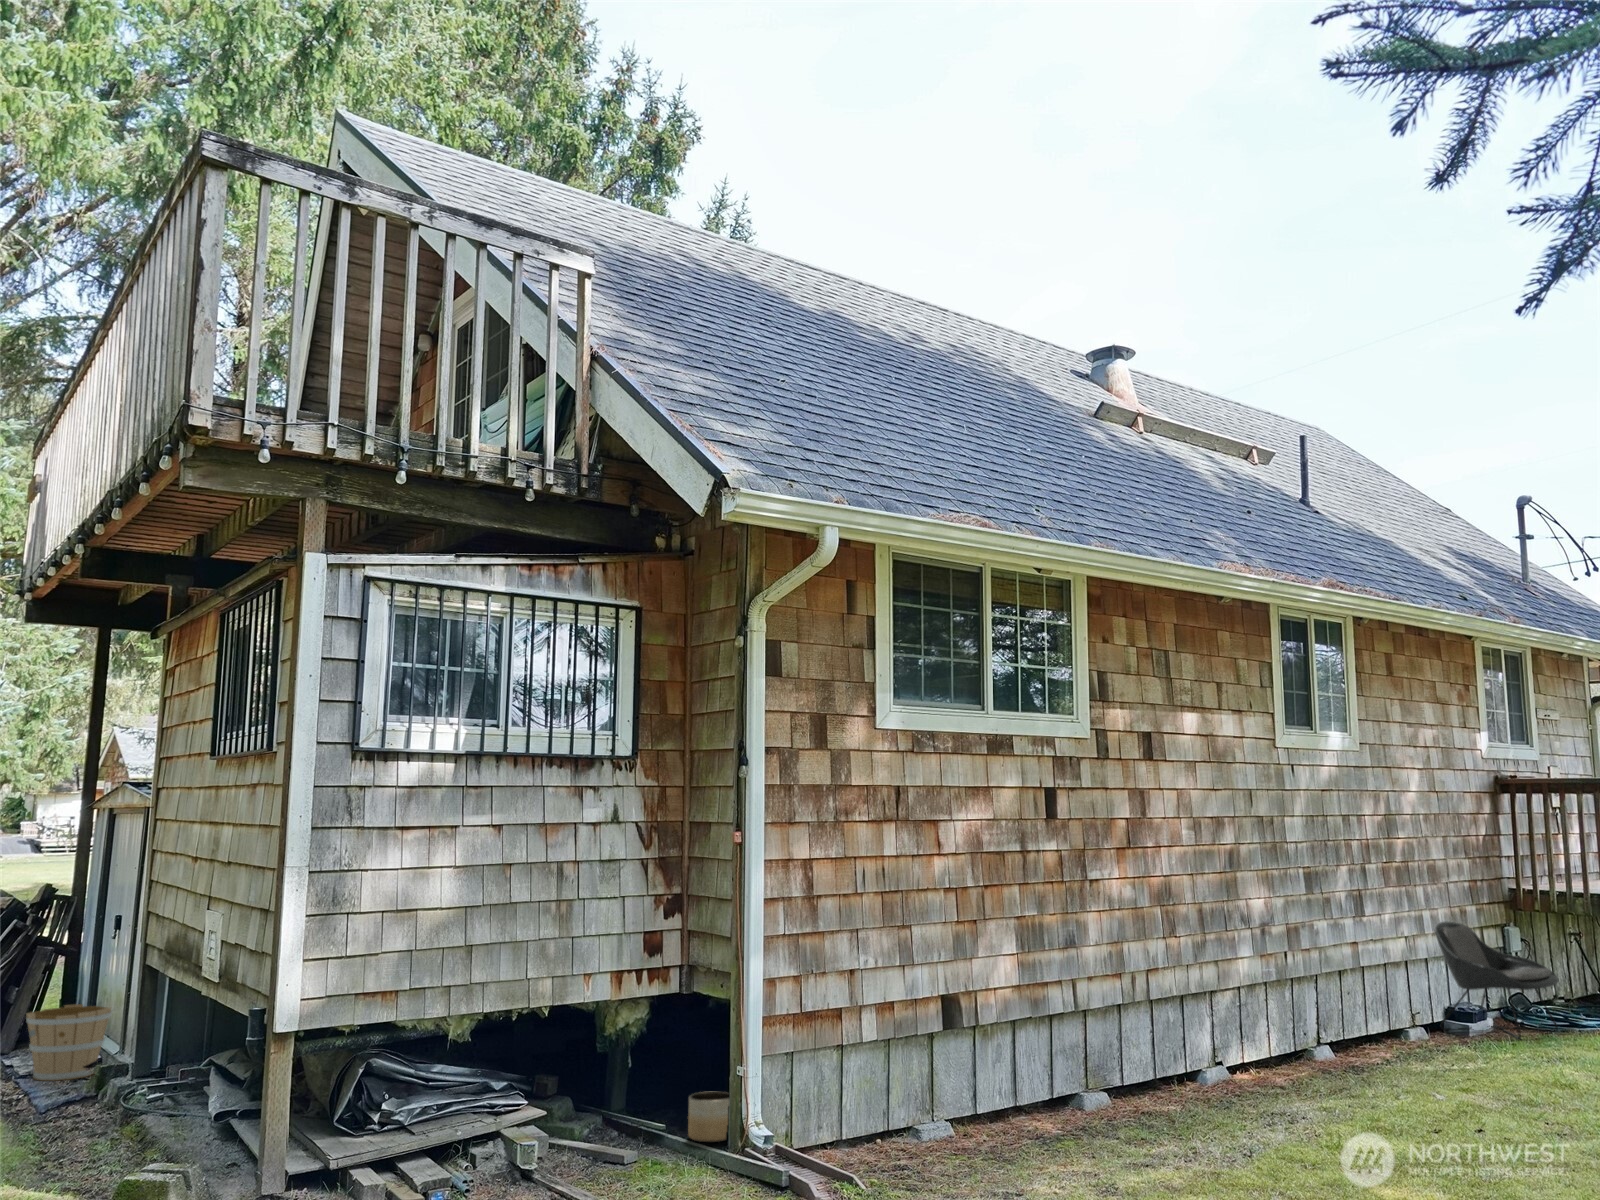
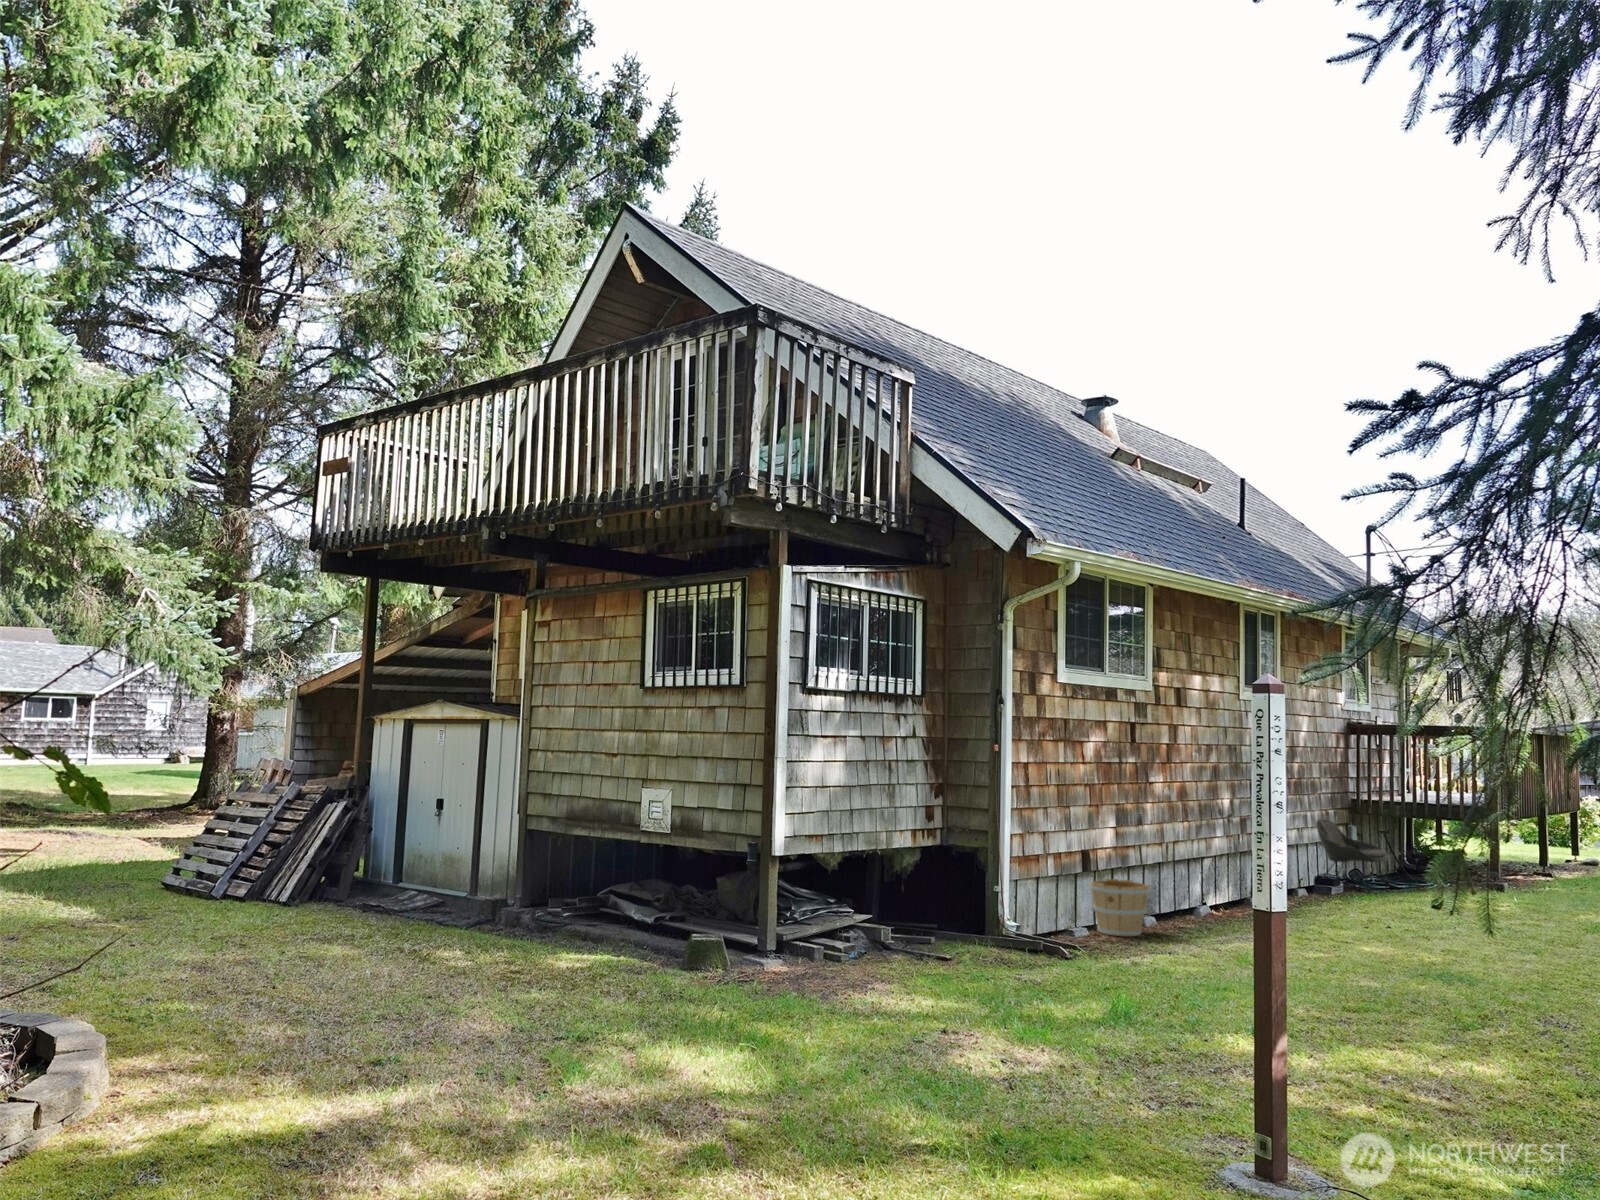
wooden bucket: present [26,1004,112,1081] -> present [1089,879,1150,937]
planter: present [688,1092,729,1142] -> none [935,906,964,936]

